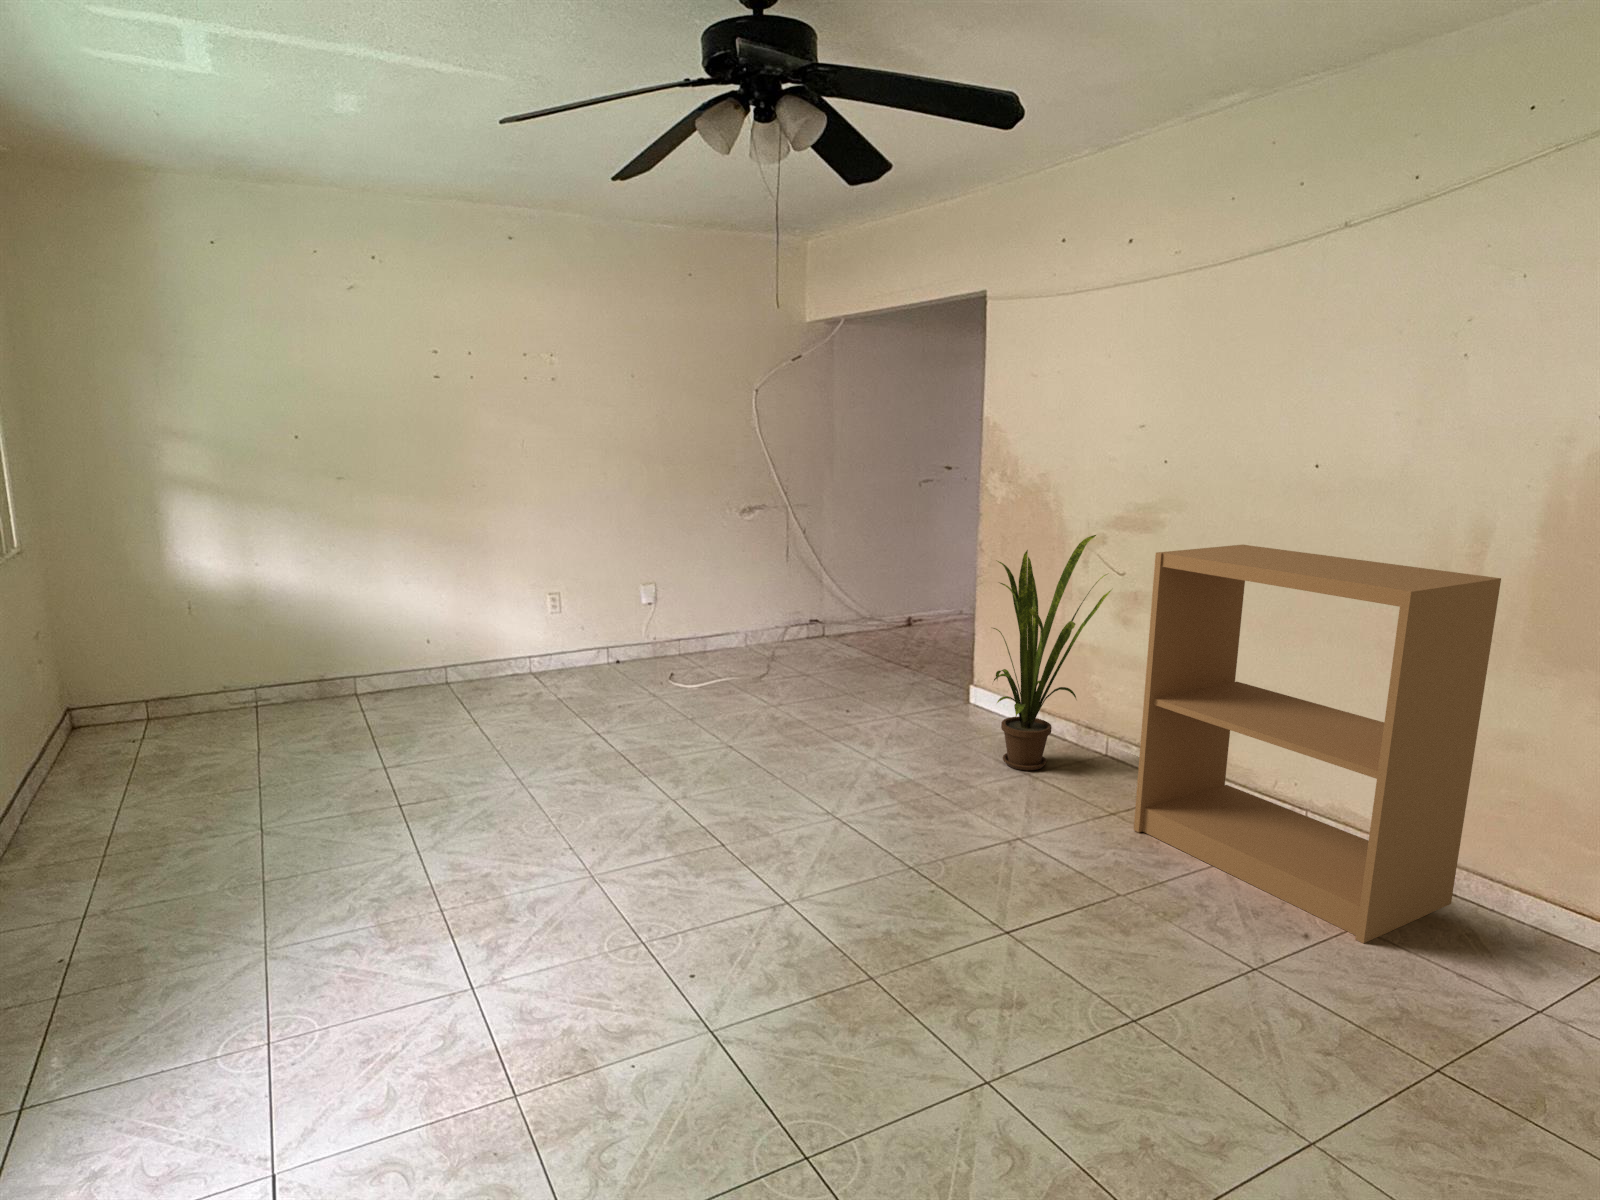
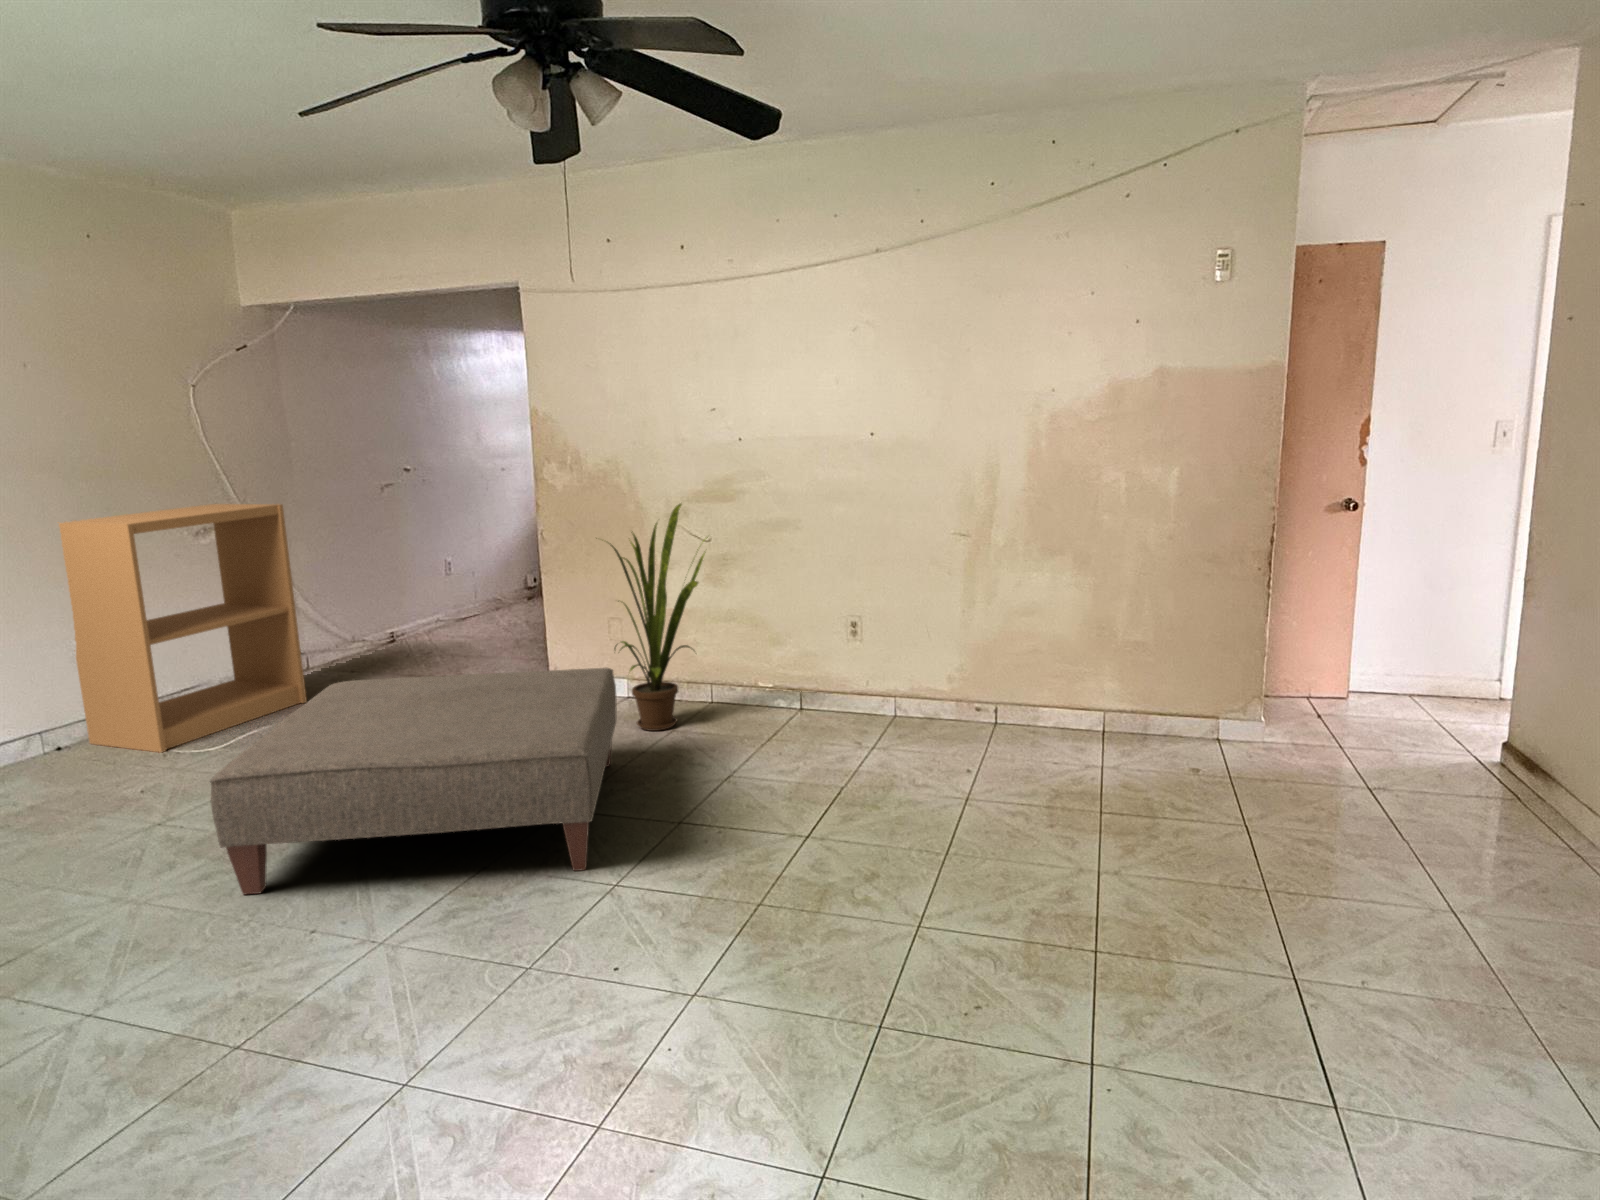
bookshelf: present [1134,545,1501,943] -> present [59,504,307,752]
ottoman: none [544,656,952,898] -> present [210,668,617,894]

